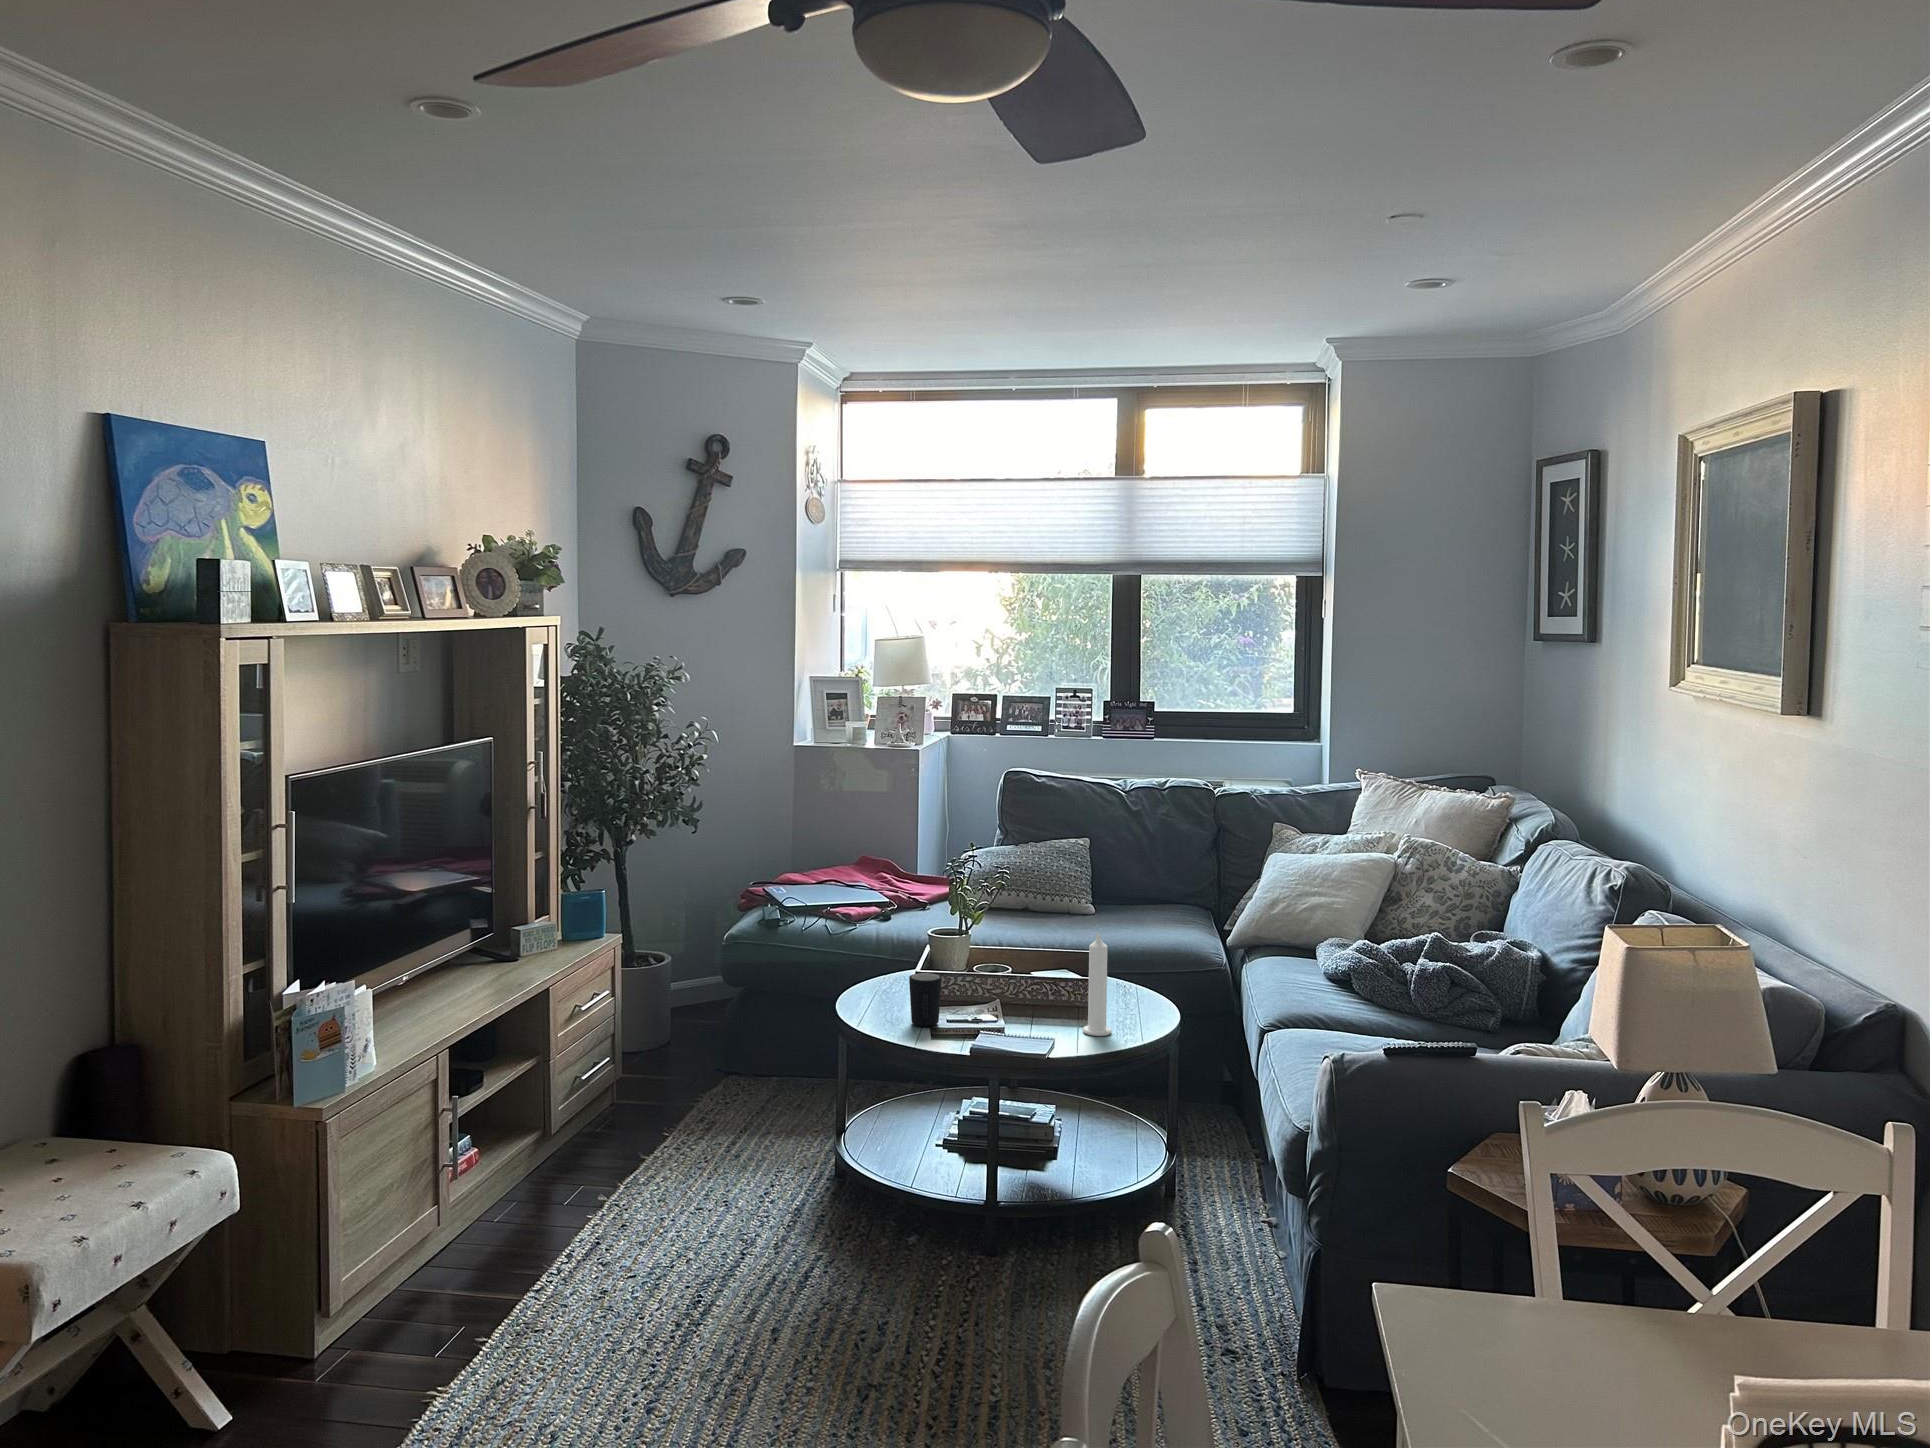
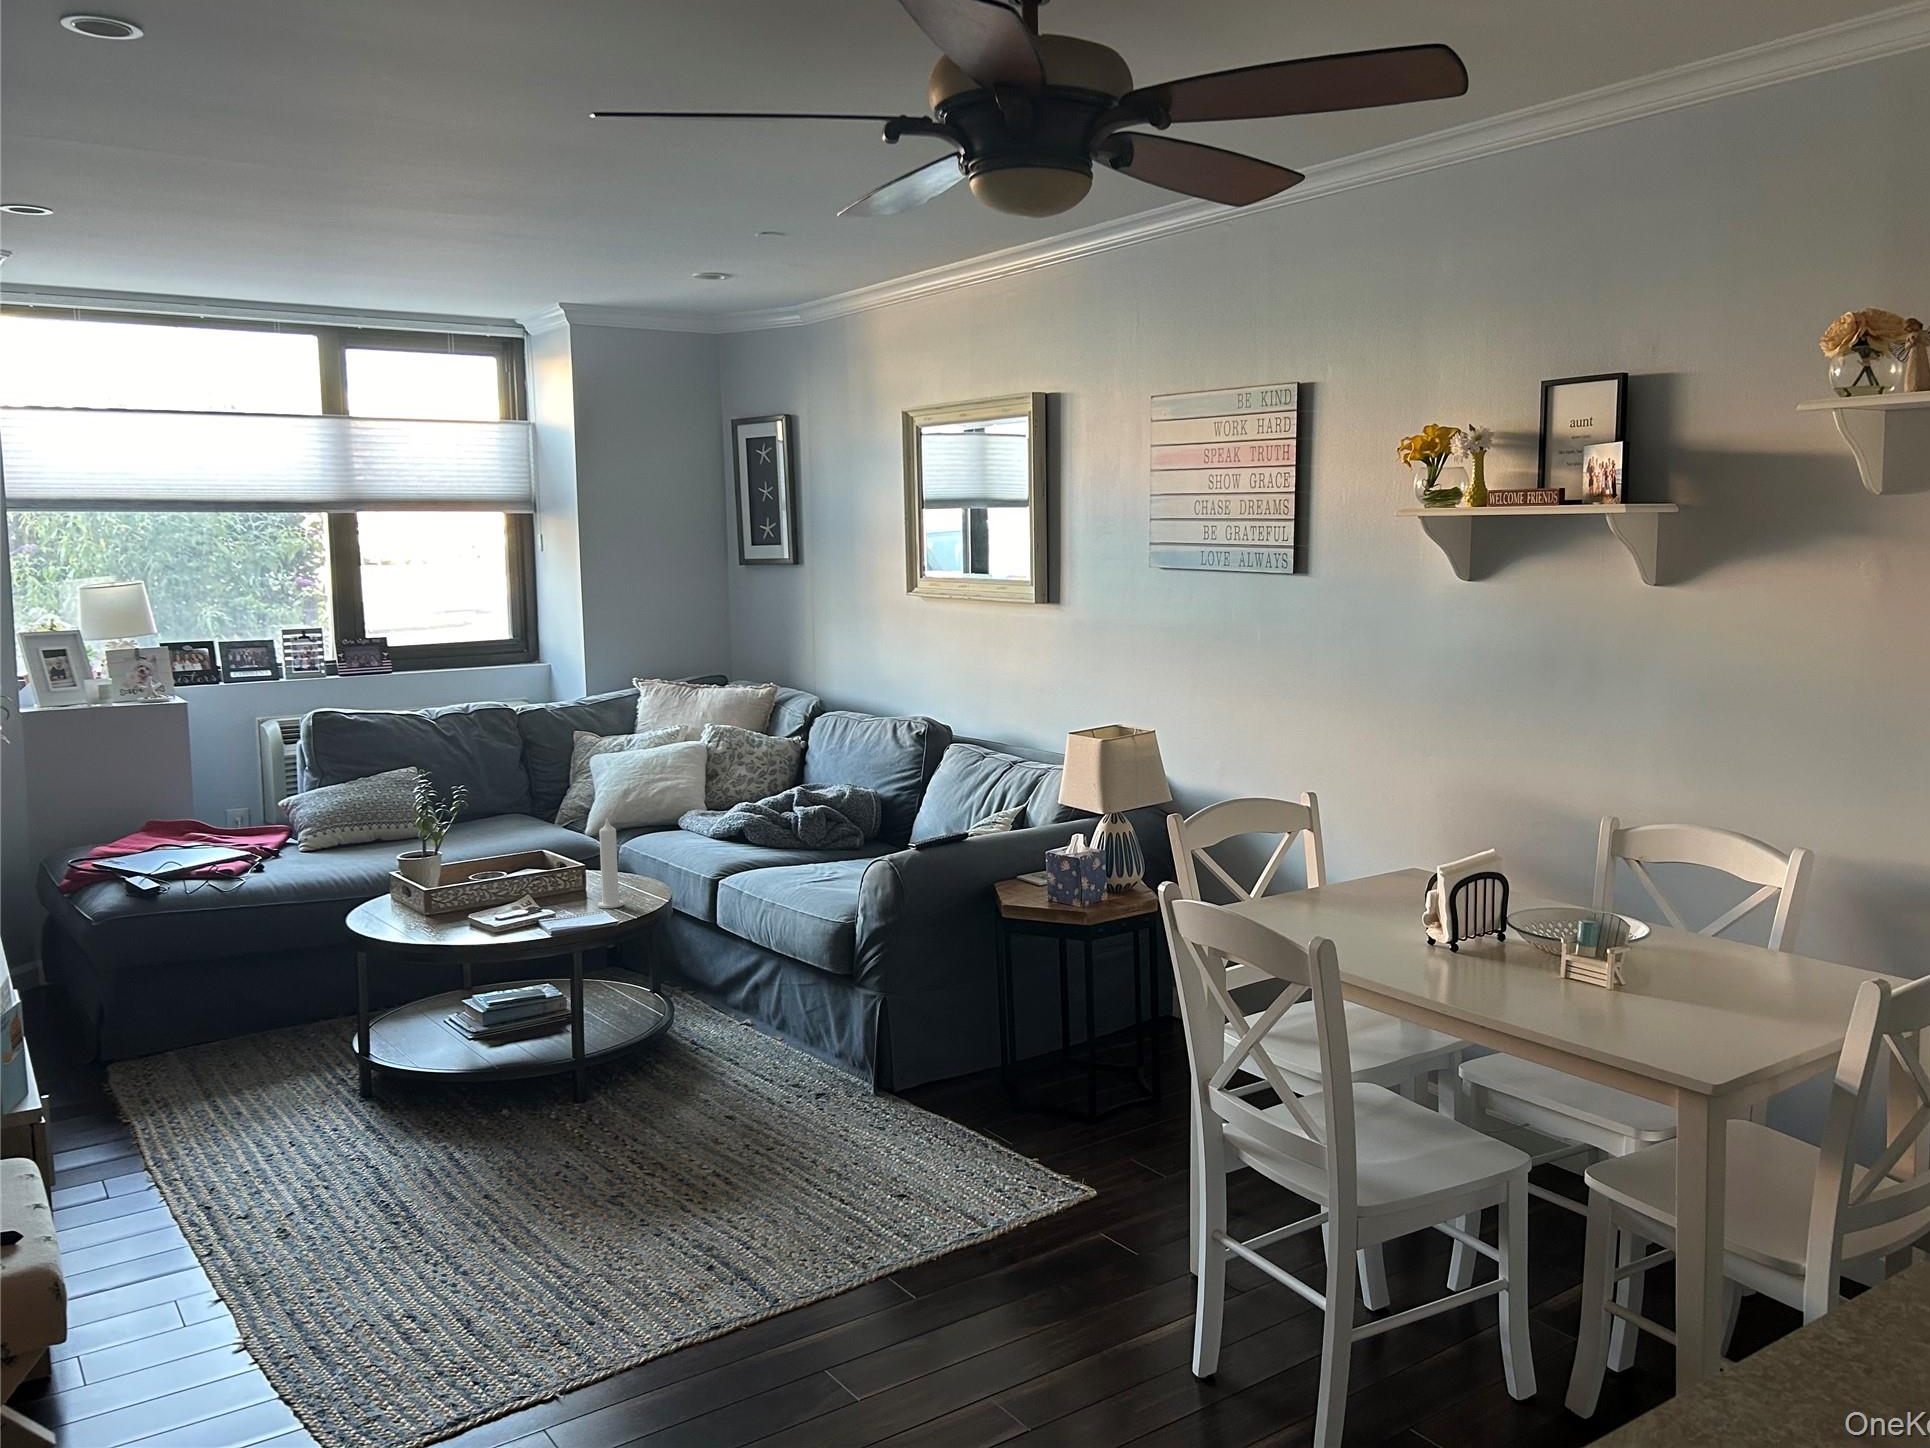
mug: present [909,973,942,1026] -> none [440,884,473,934]

